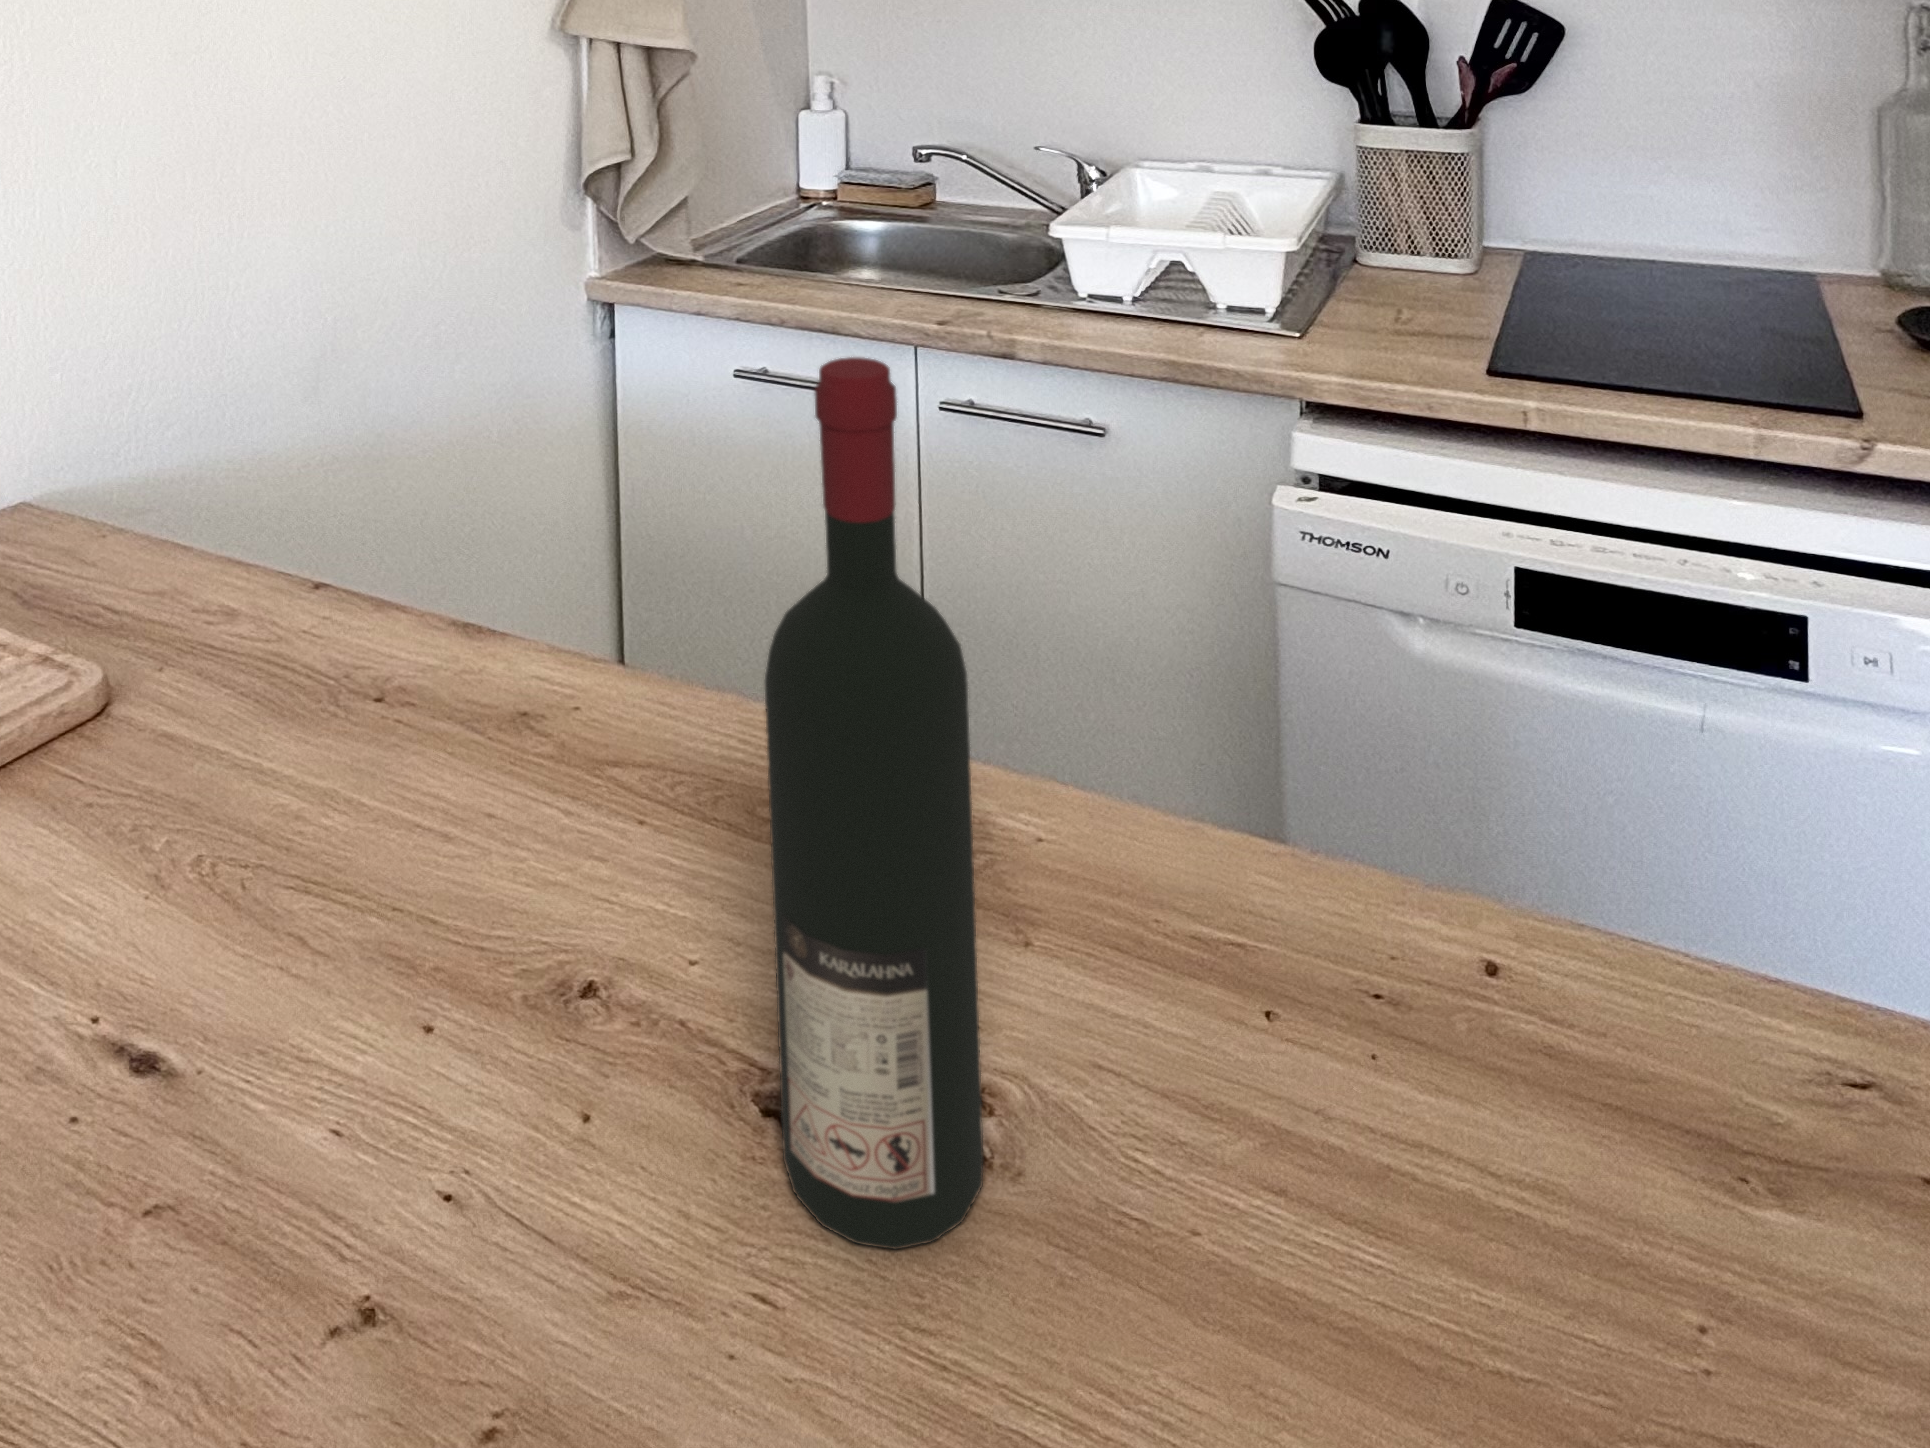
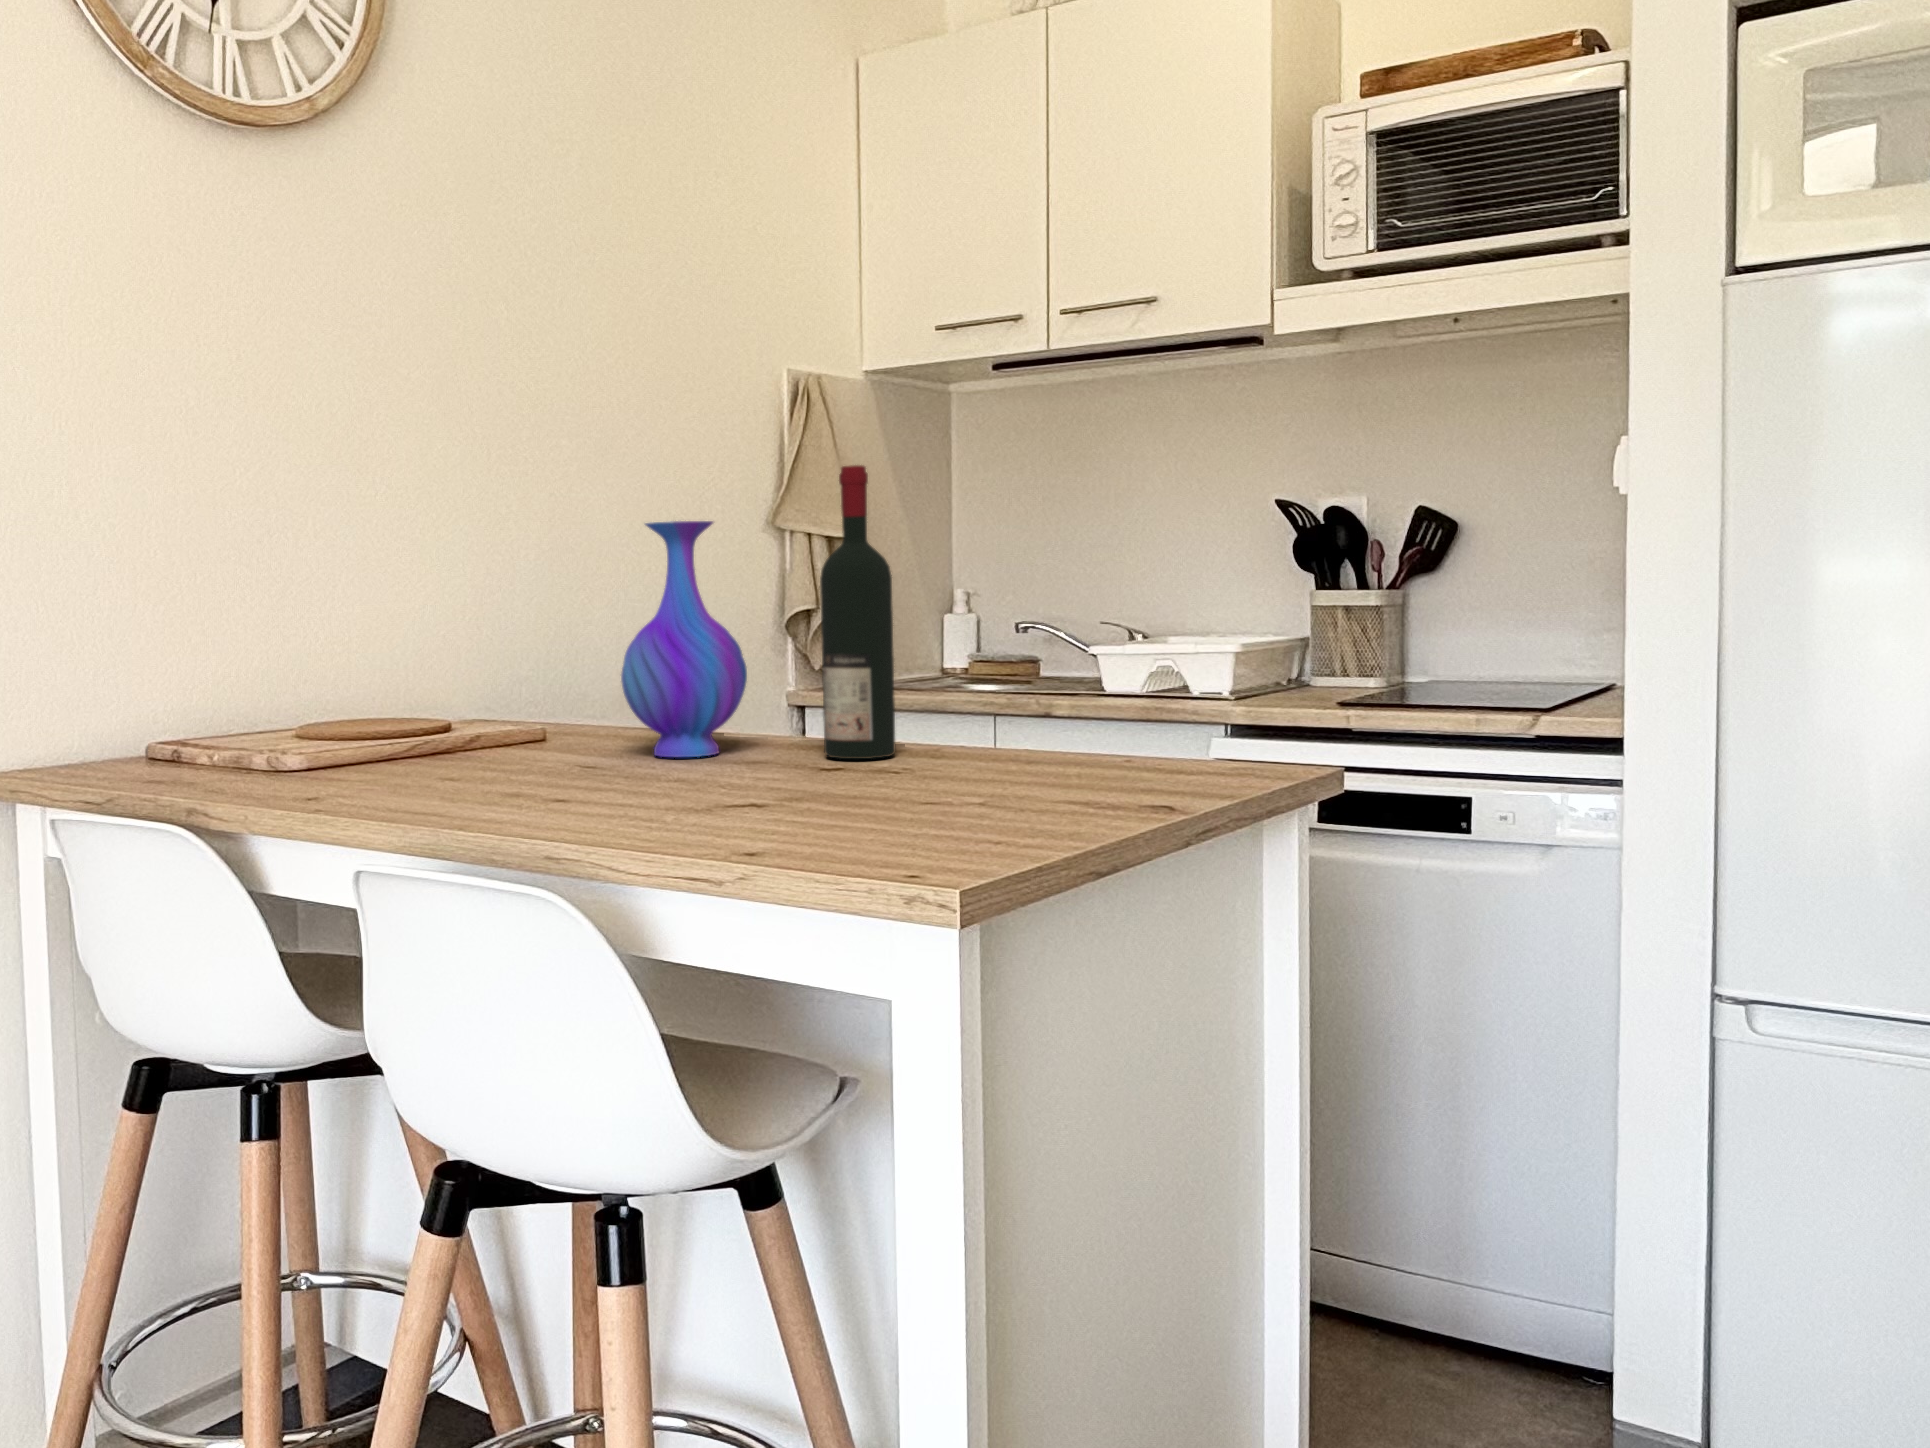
vase: none [208,442,556,1170] -> present [621,521,747,757]

